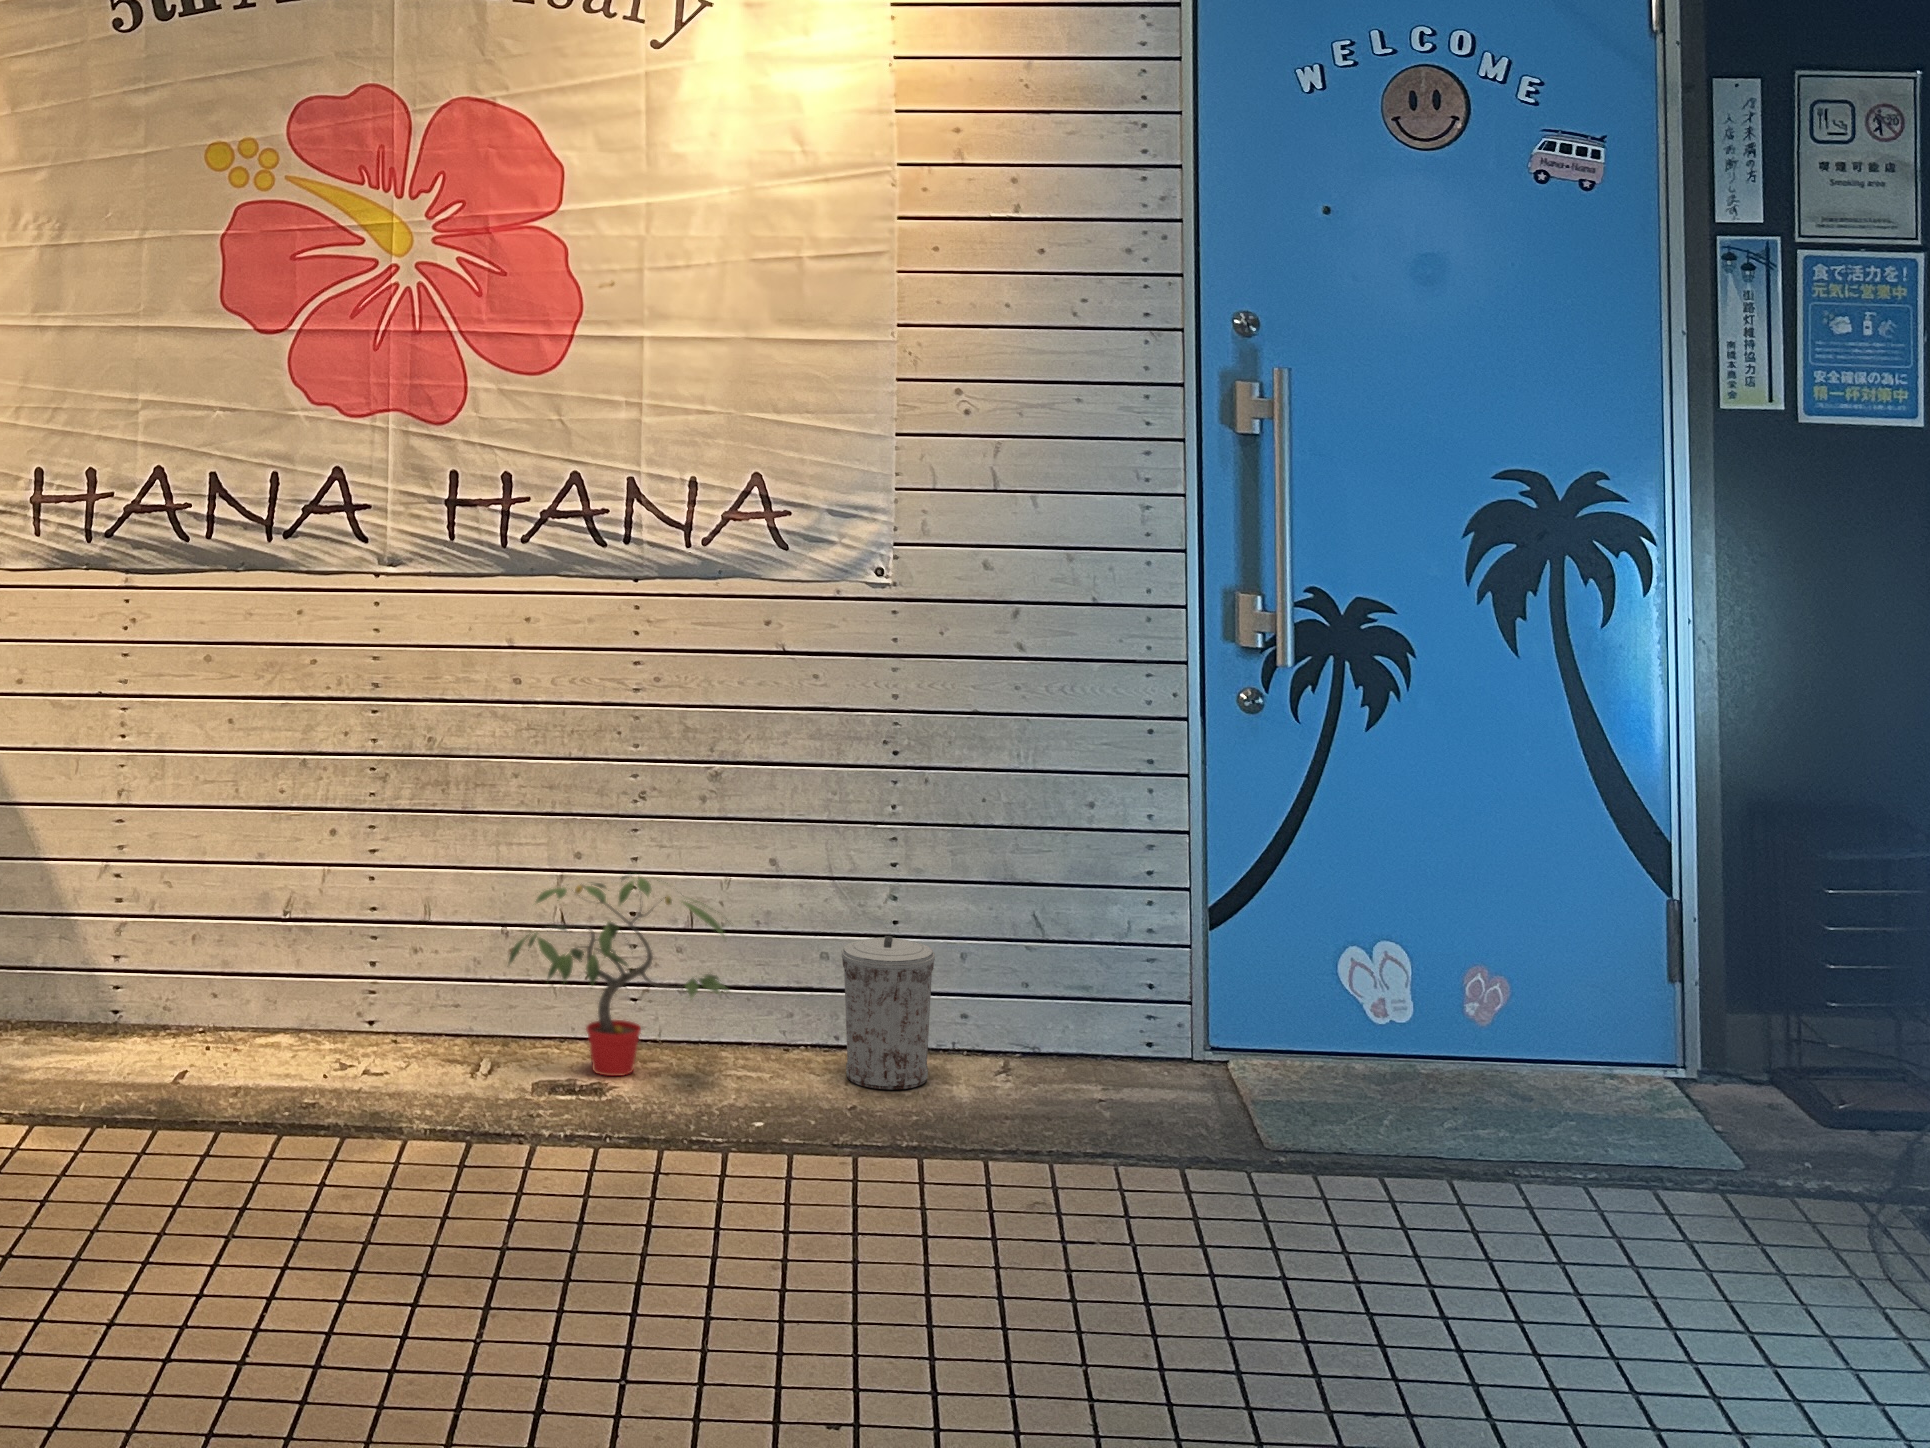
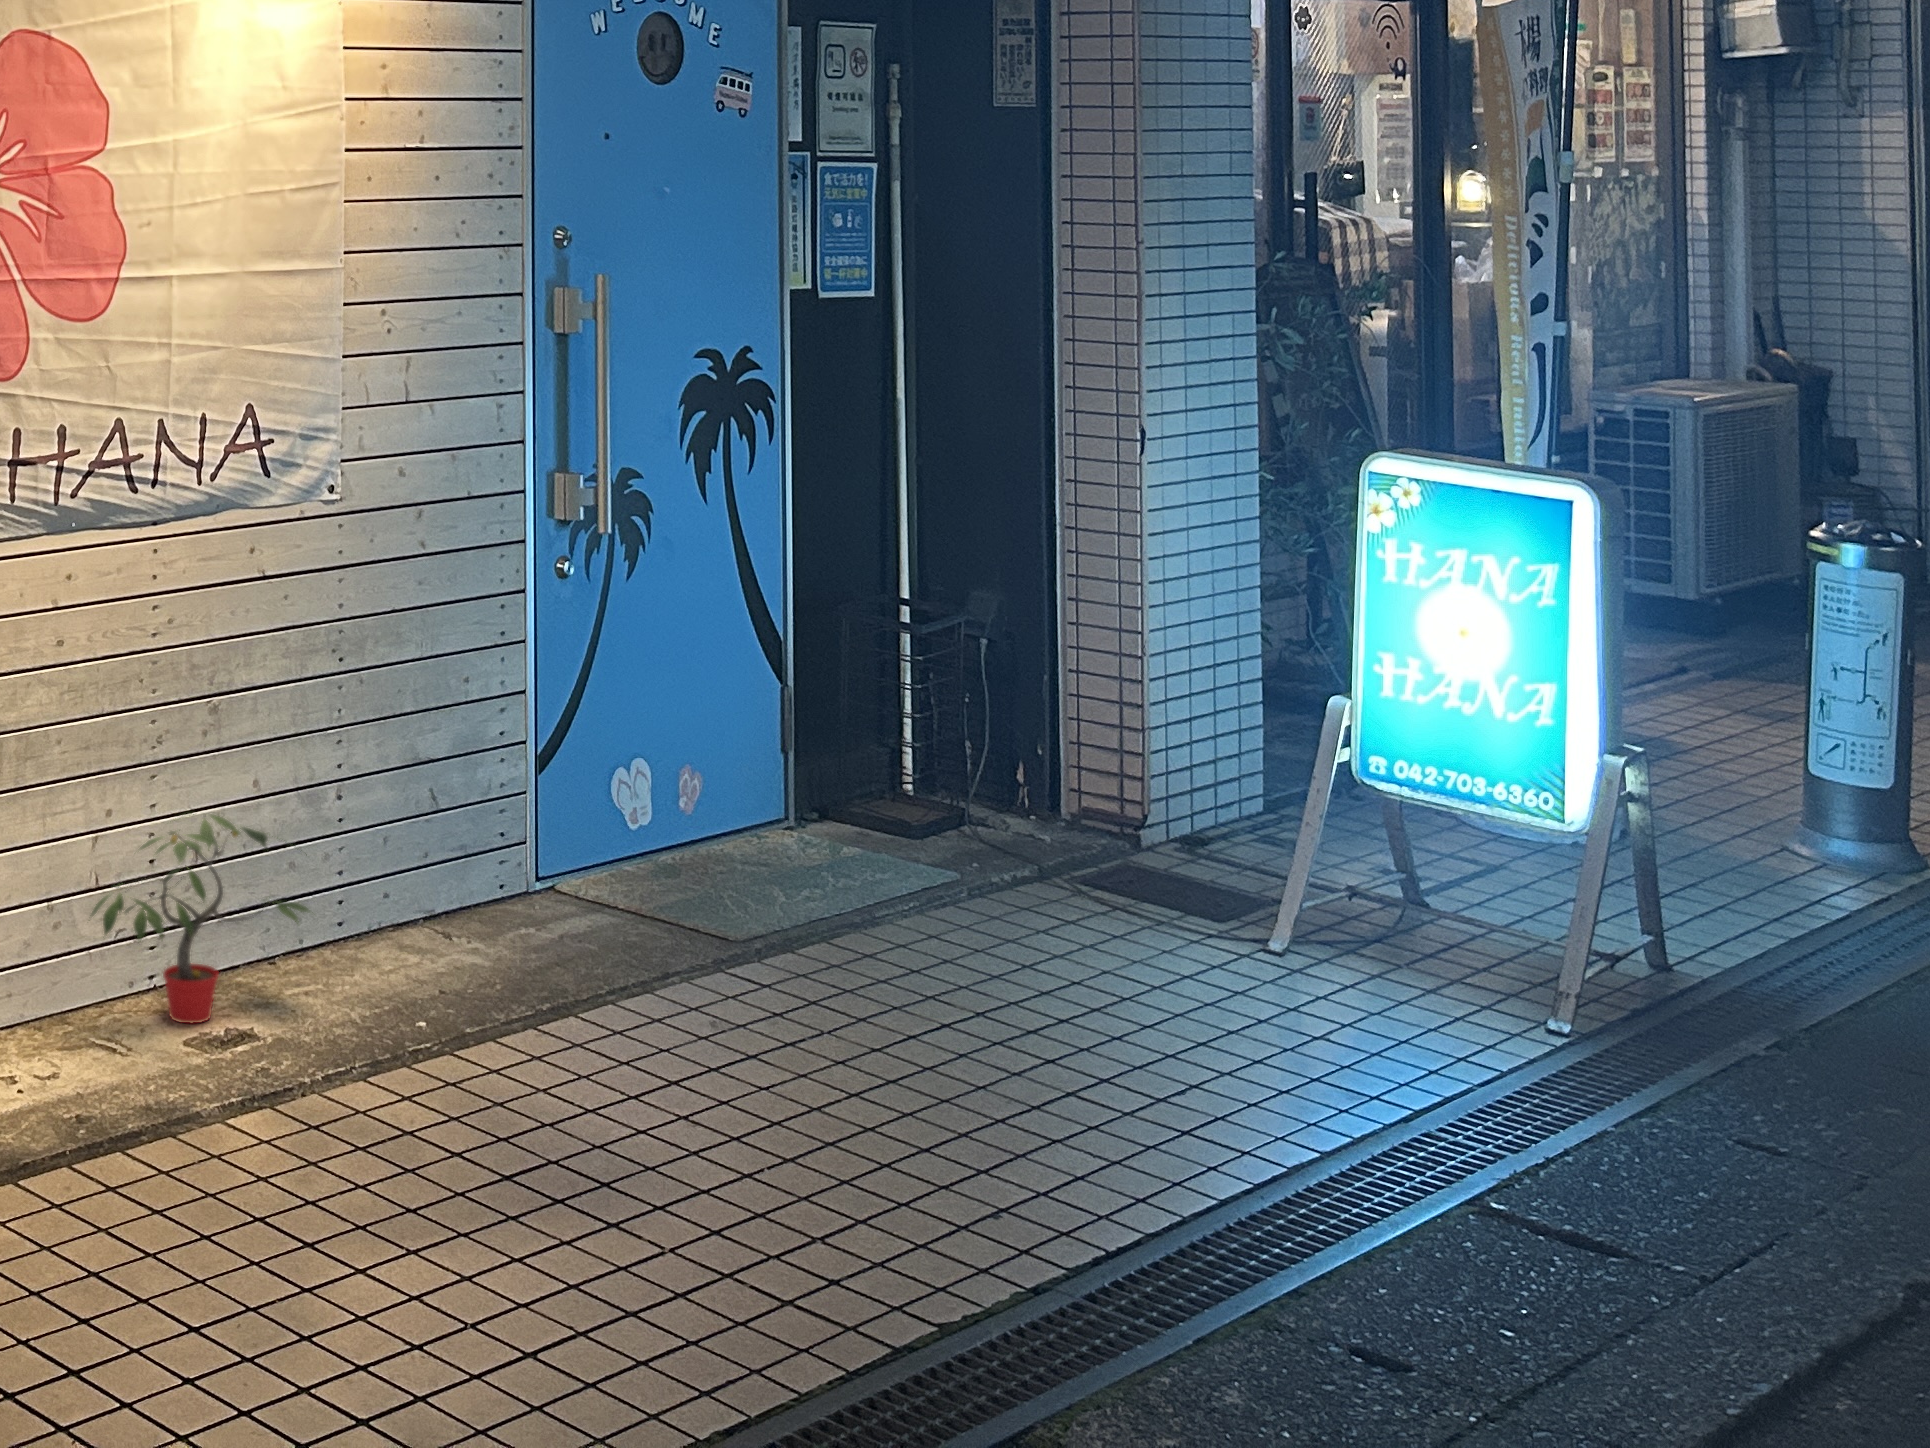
trash can: present [842,936,935,1089] -> none [337,825,425,971]

